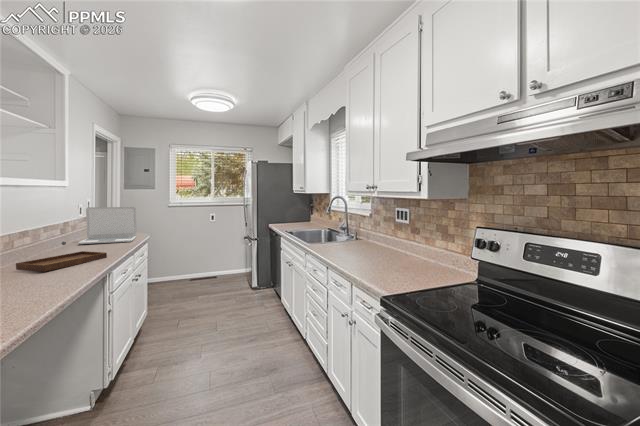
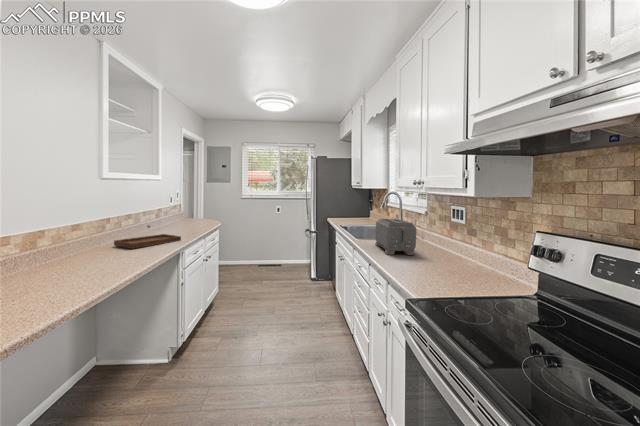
laptop: present [78,207,136,244] -> none [164,197,210,228]
toaster: none [327,222,369,257] -> present [375,219,416,255]

